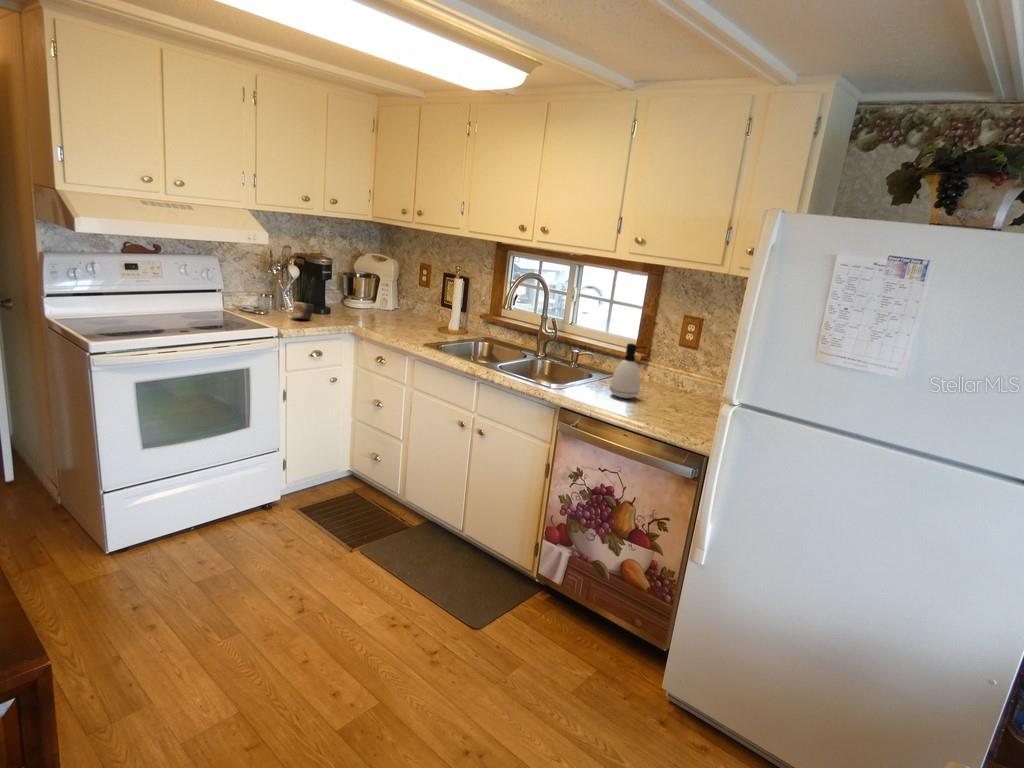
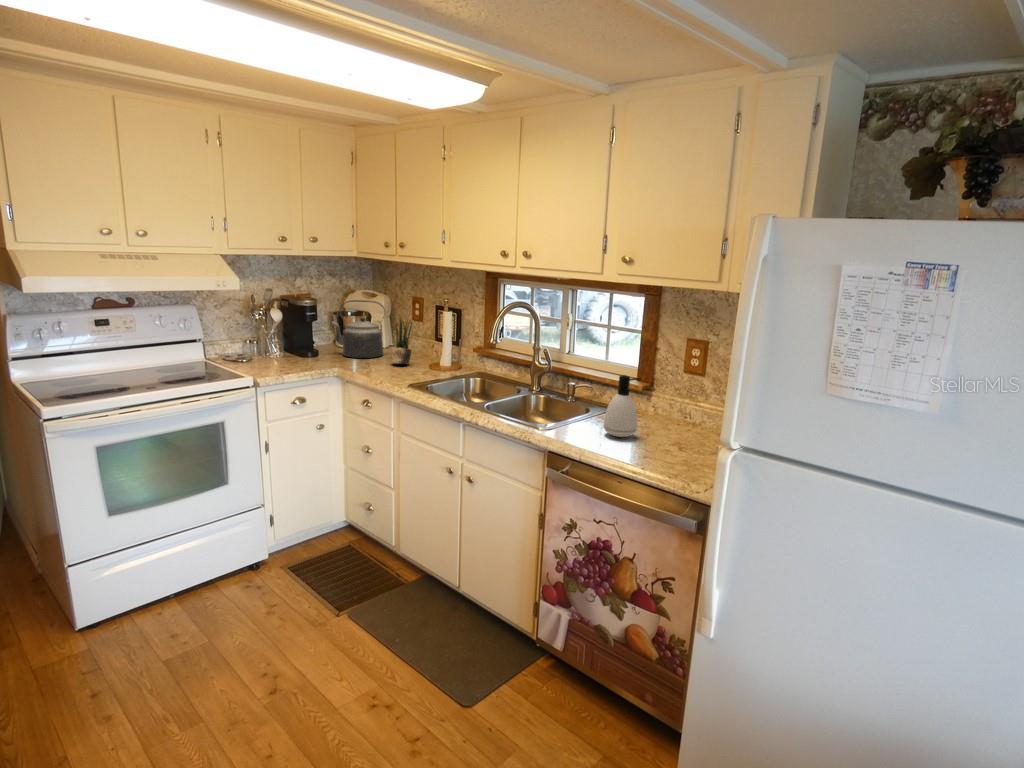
kettle: none [344,262,396,318] -> present [332,300,385,358]
potted plant: present [293,272,316,319] -> present [392,318,412,364]

